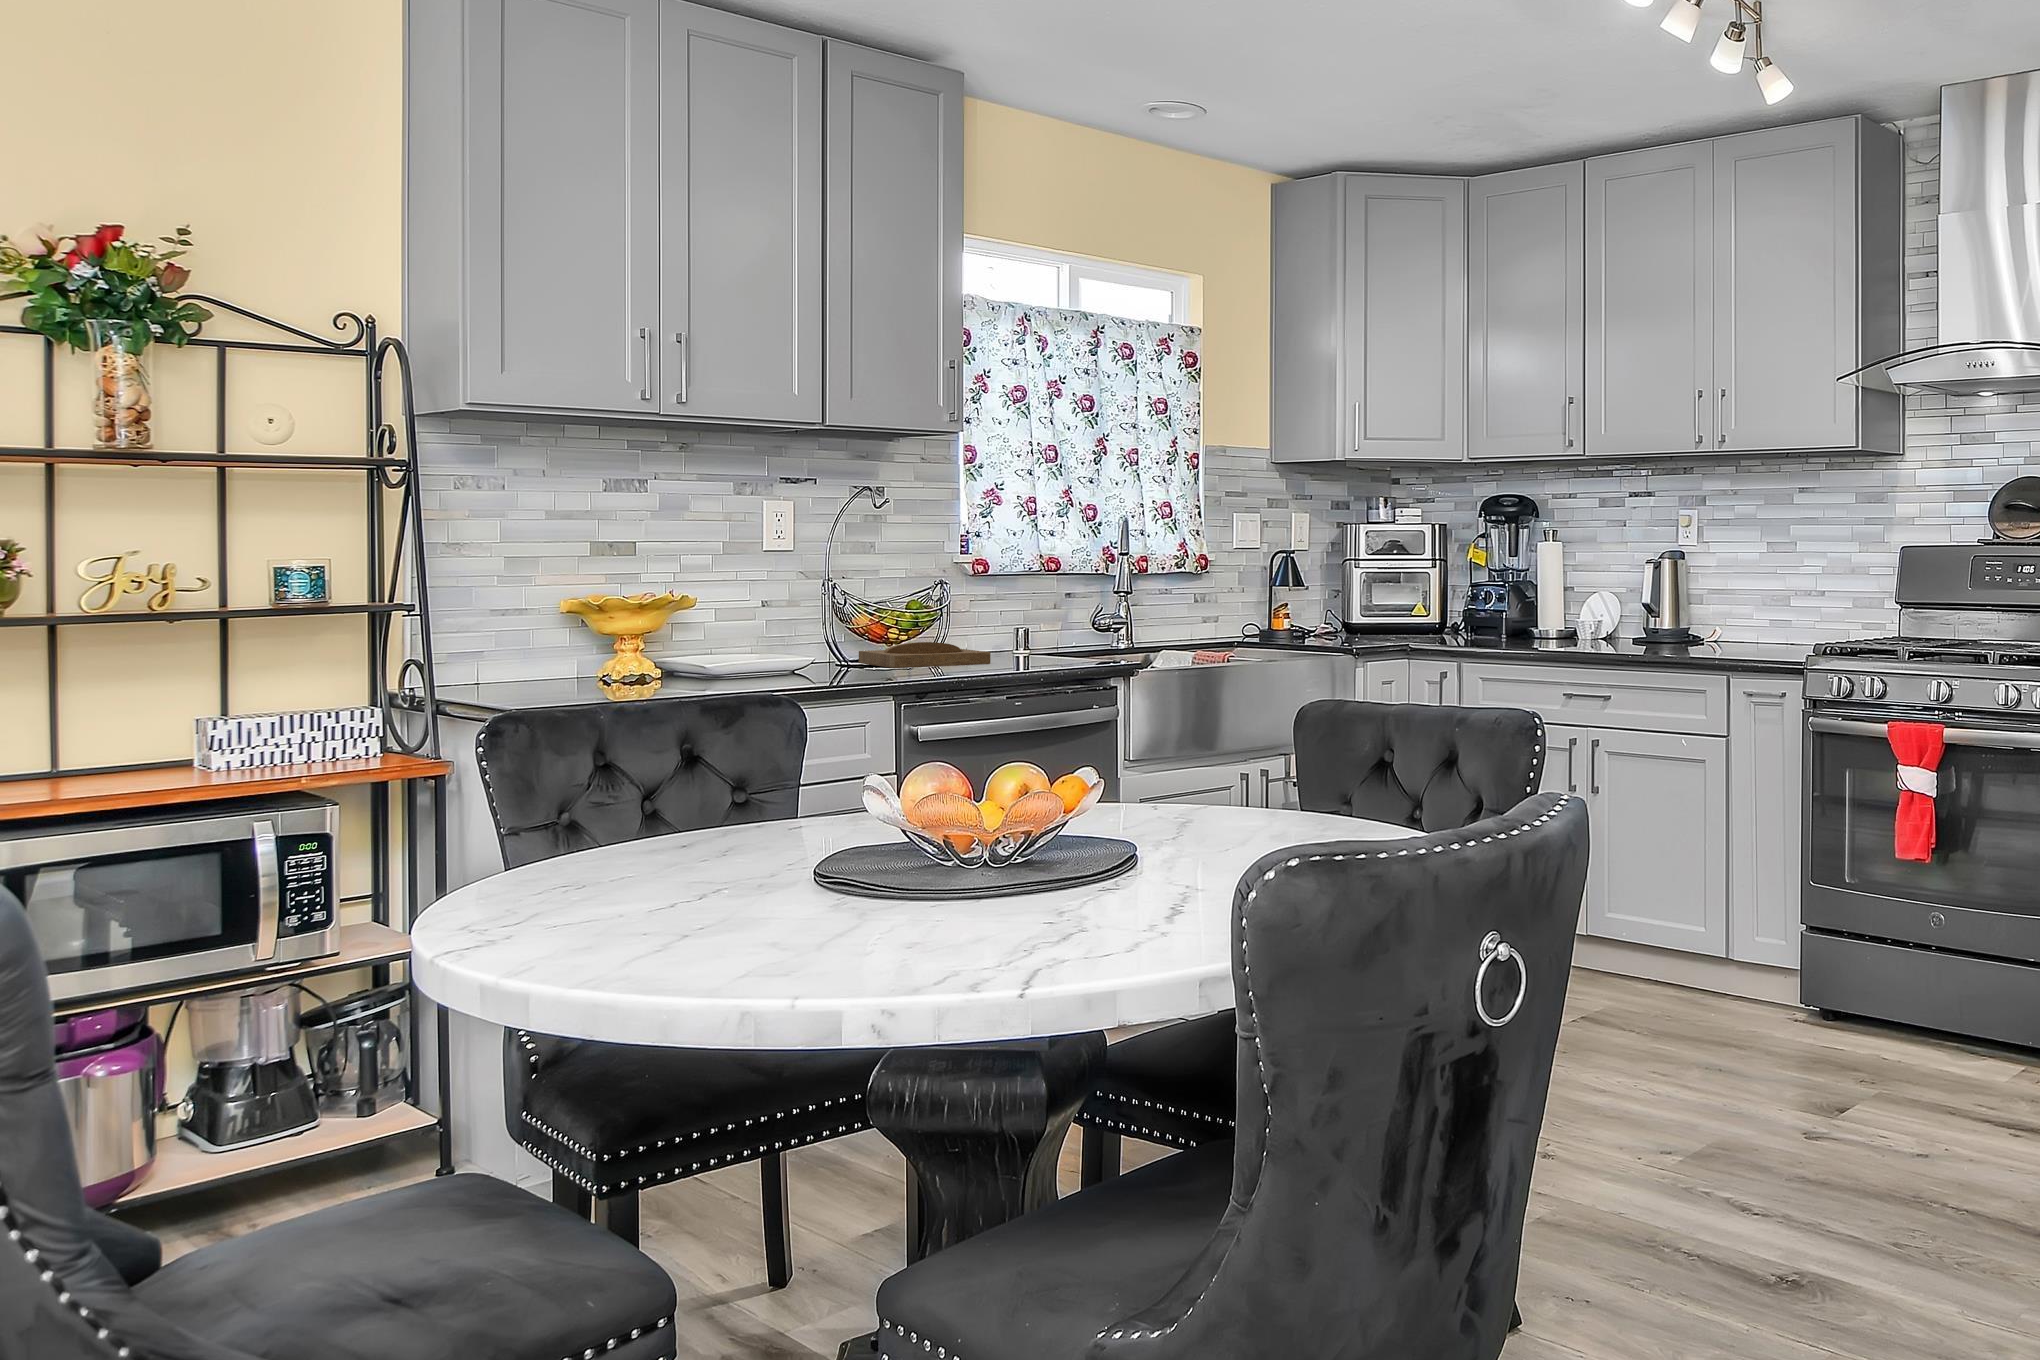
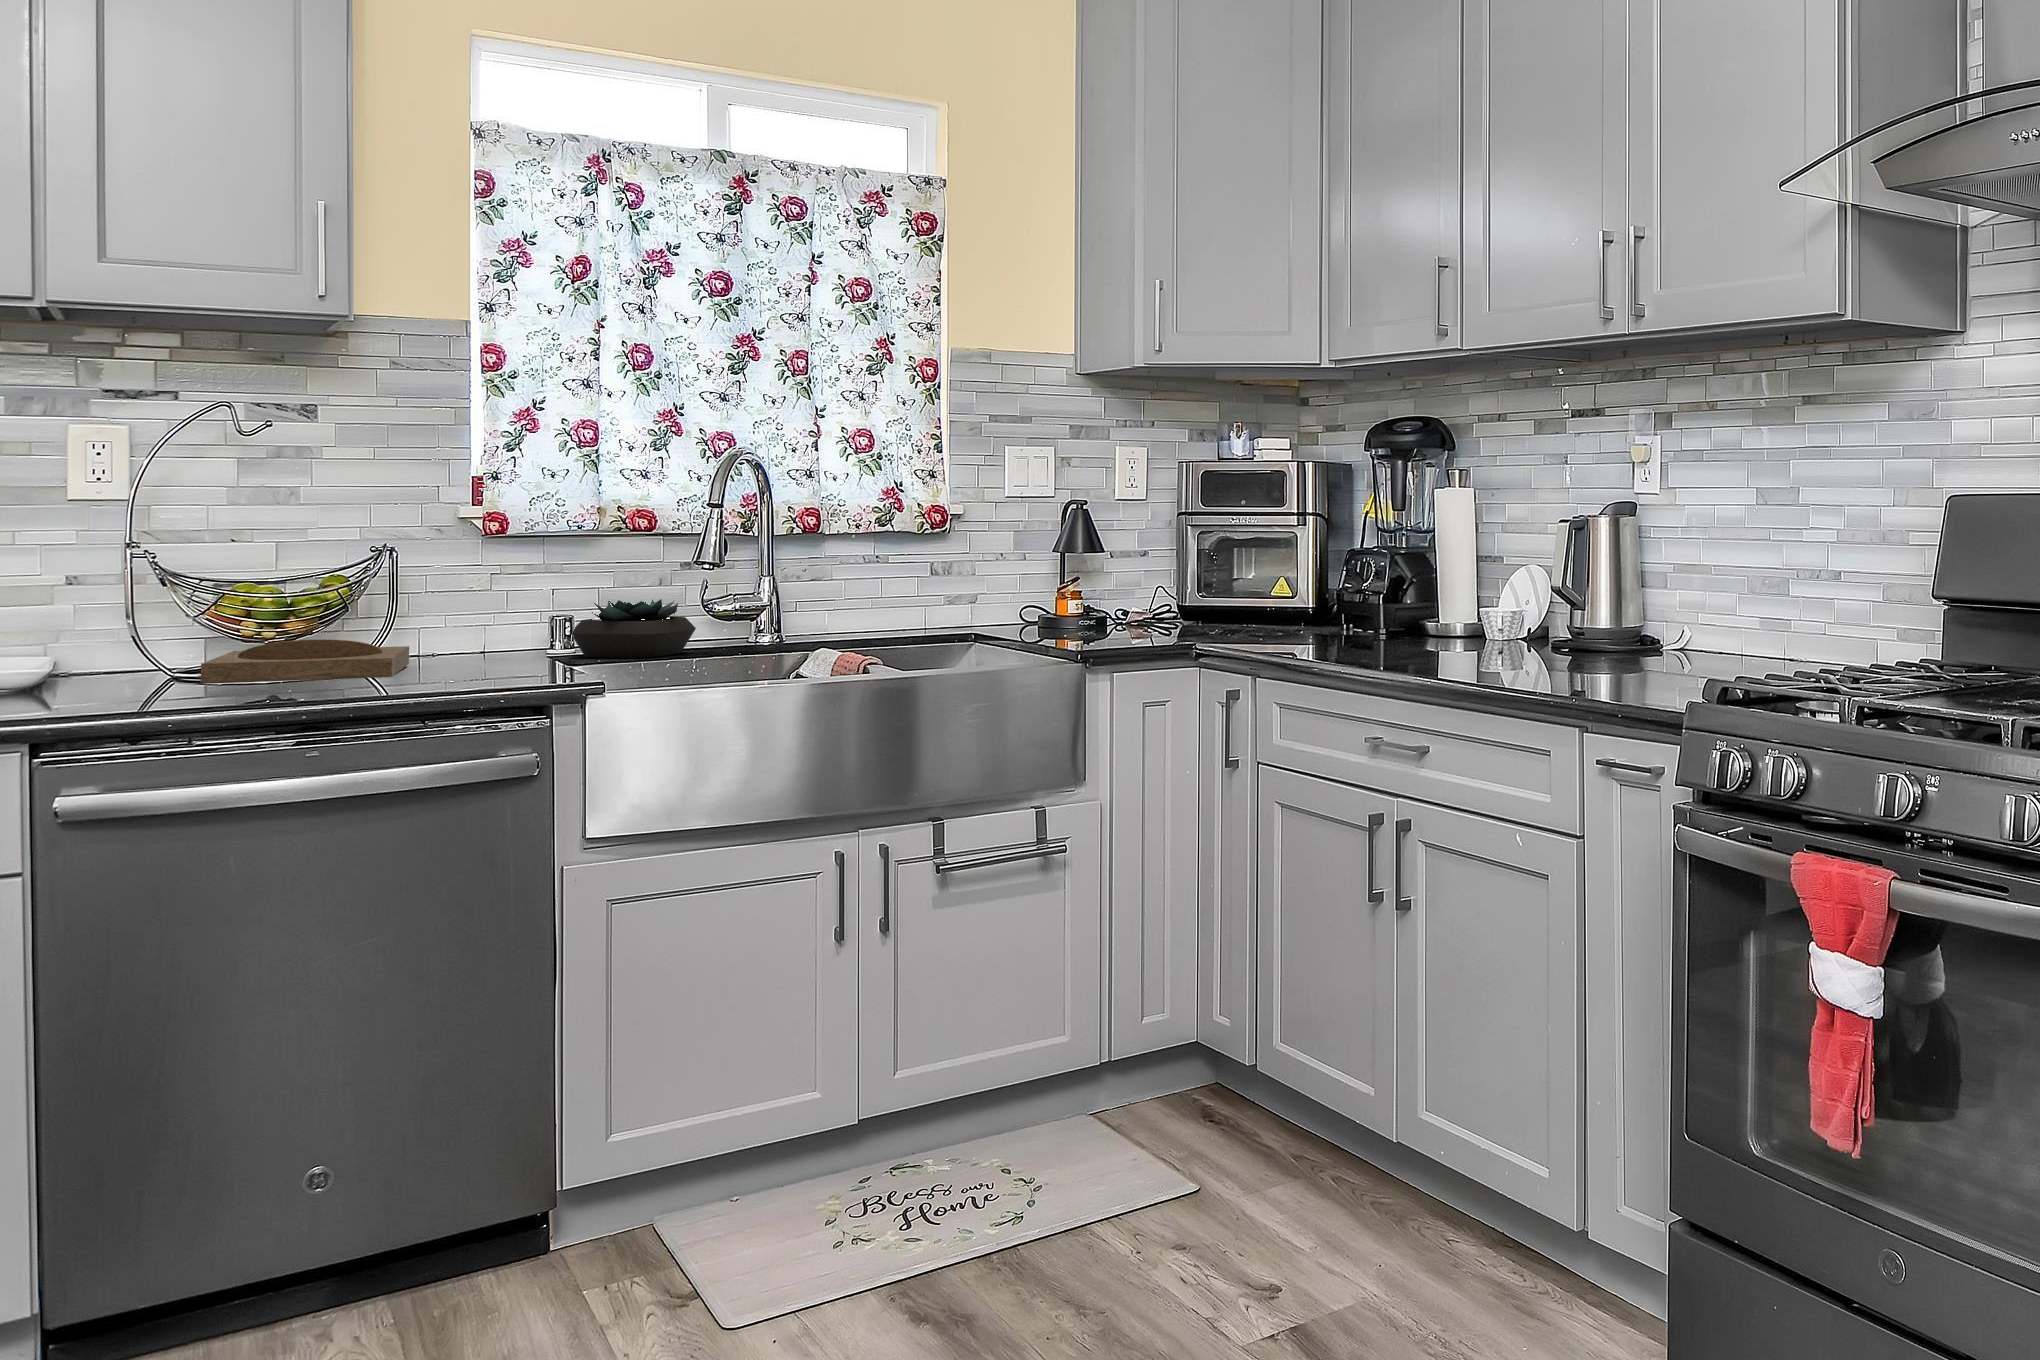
succulent plant: none [1022,617,1090,656] -> present [573,599,696,658]

